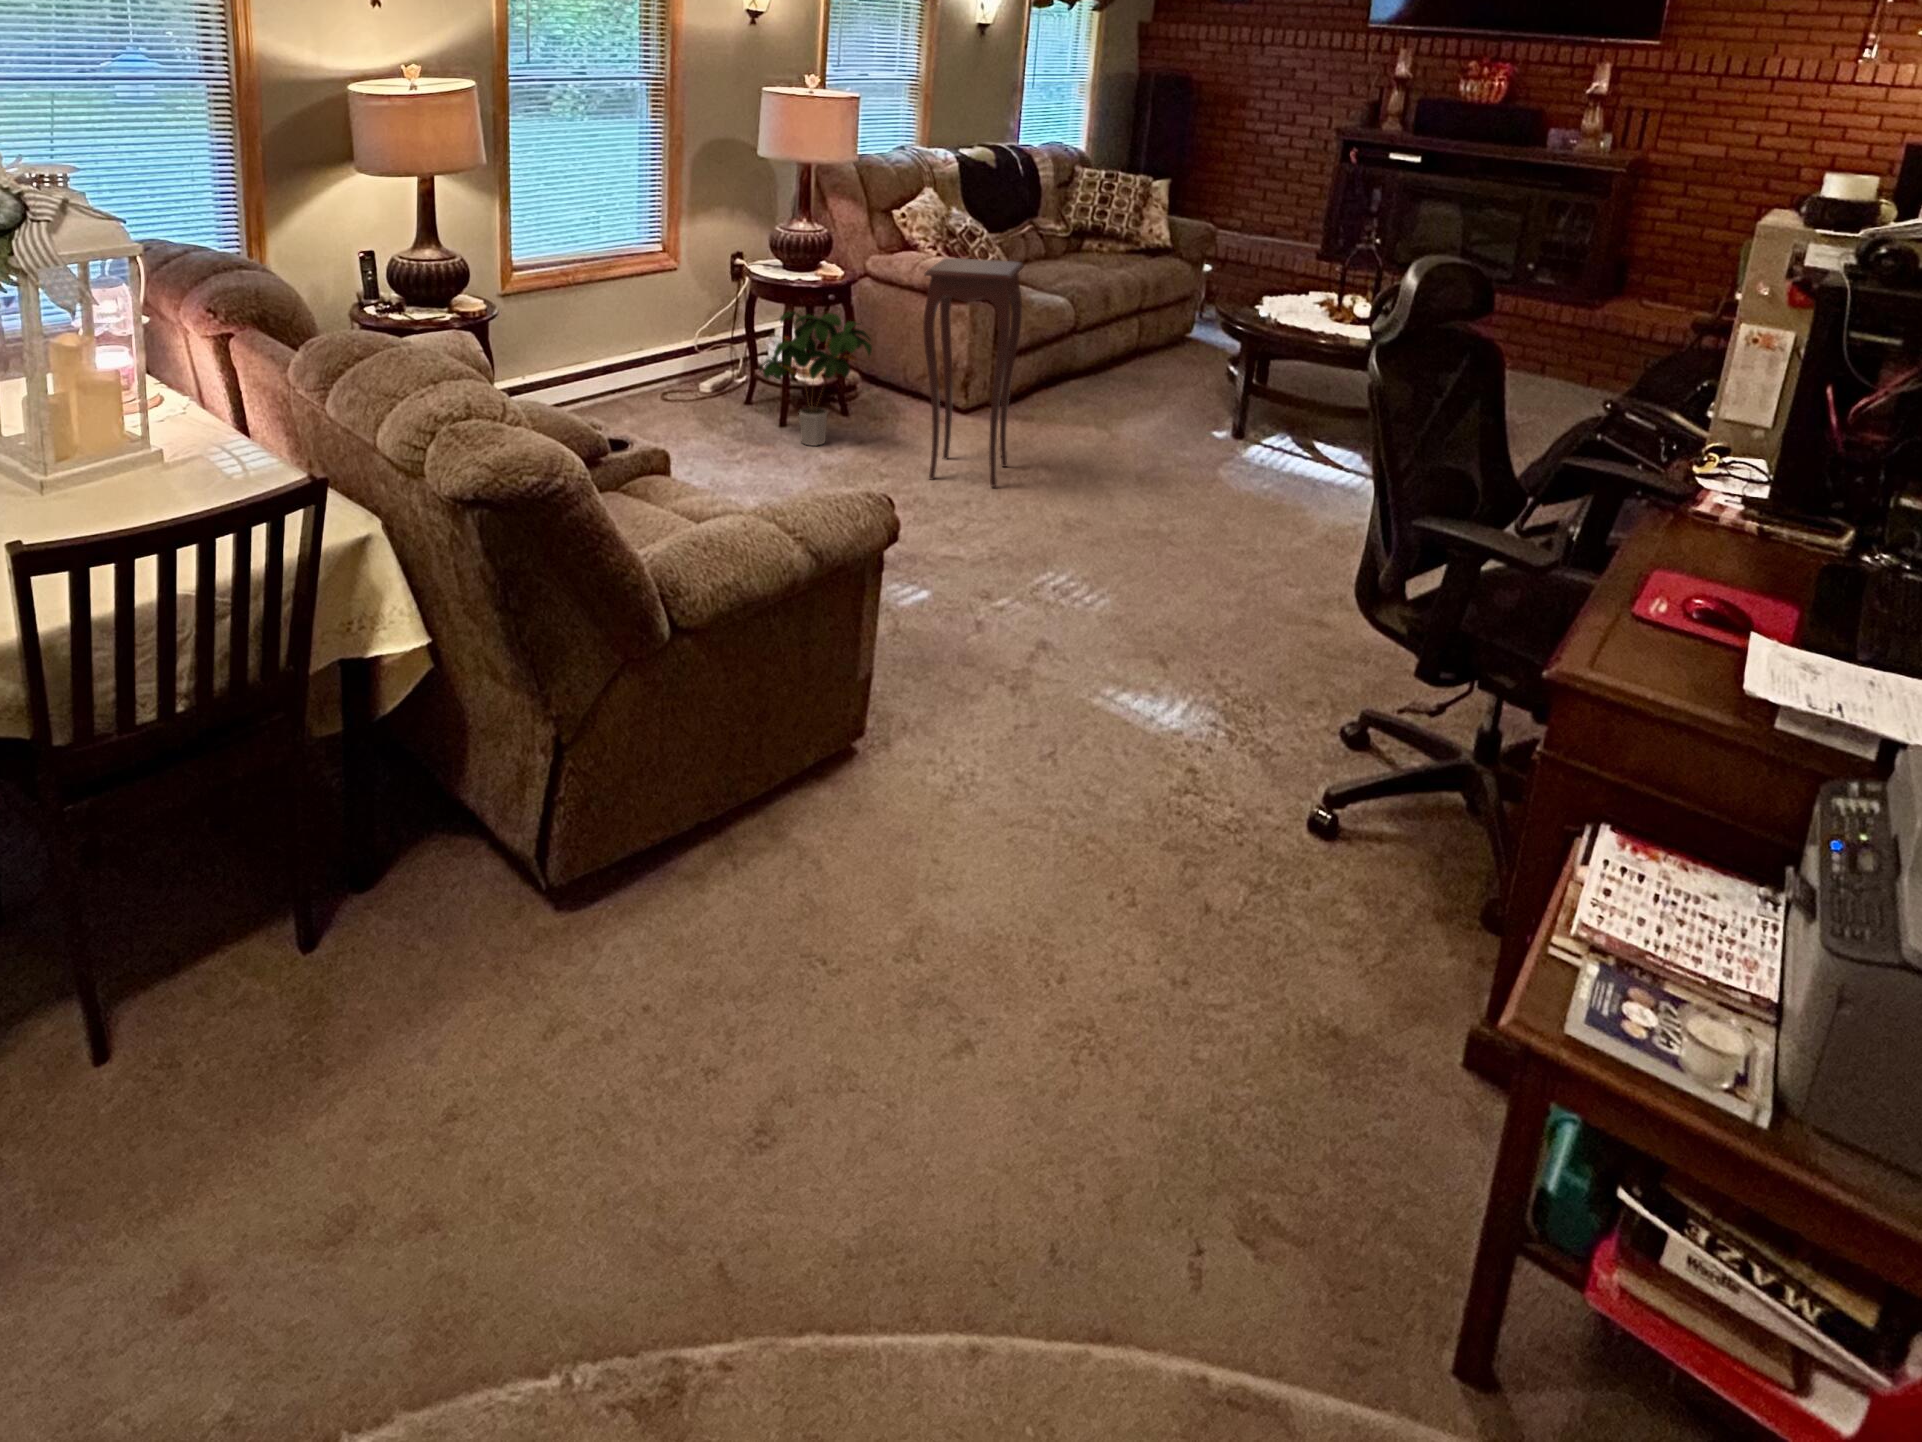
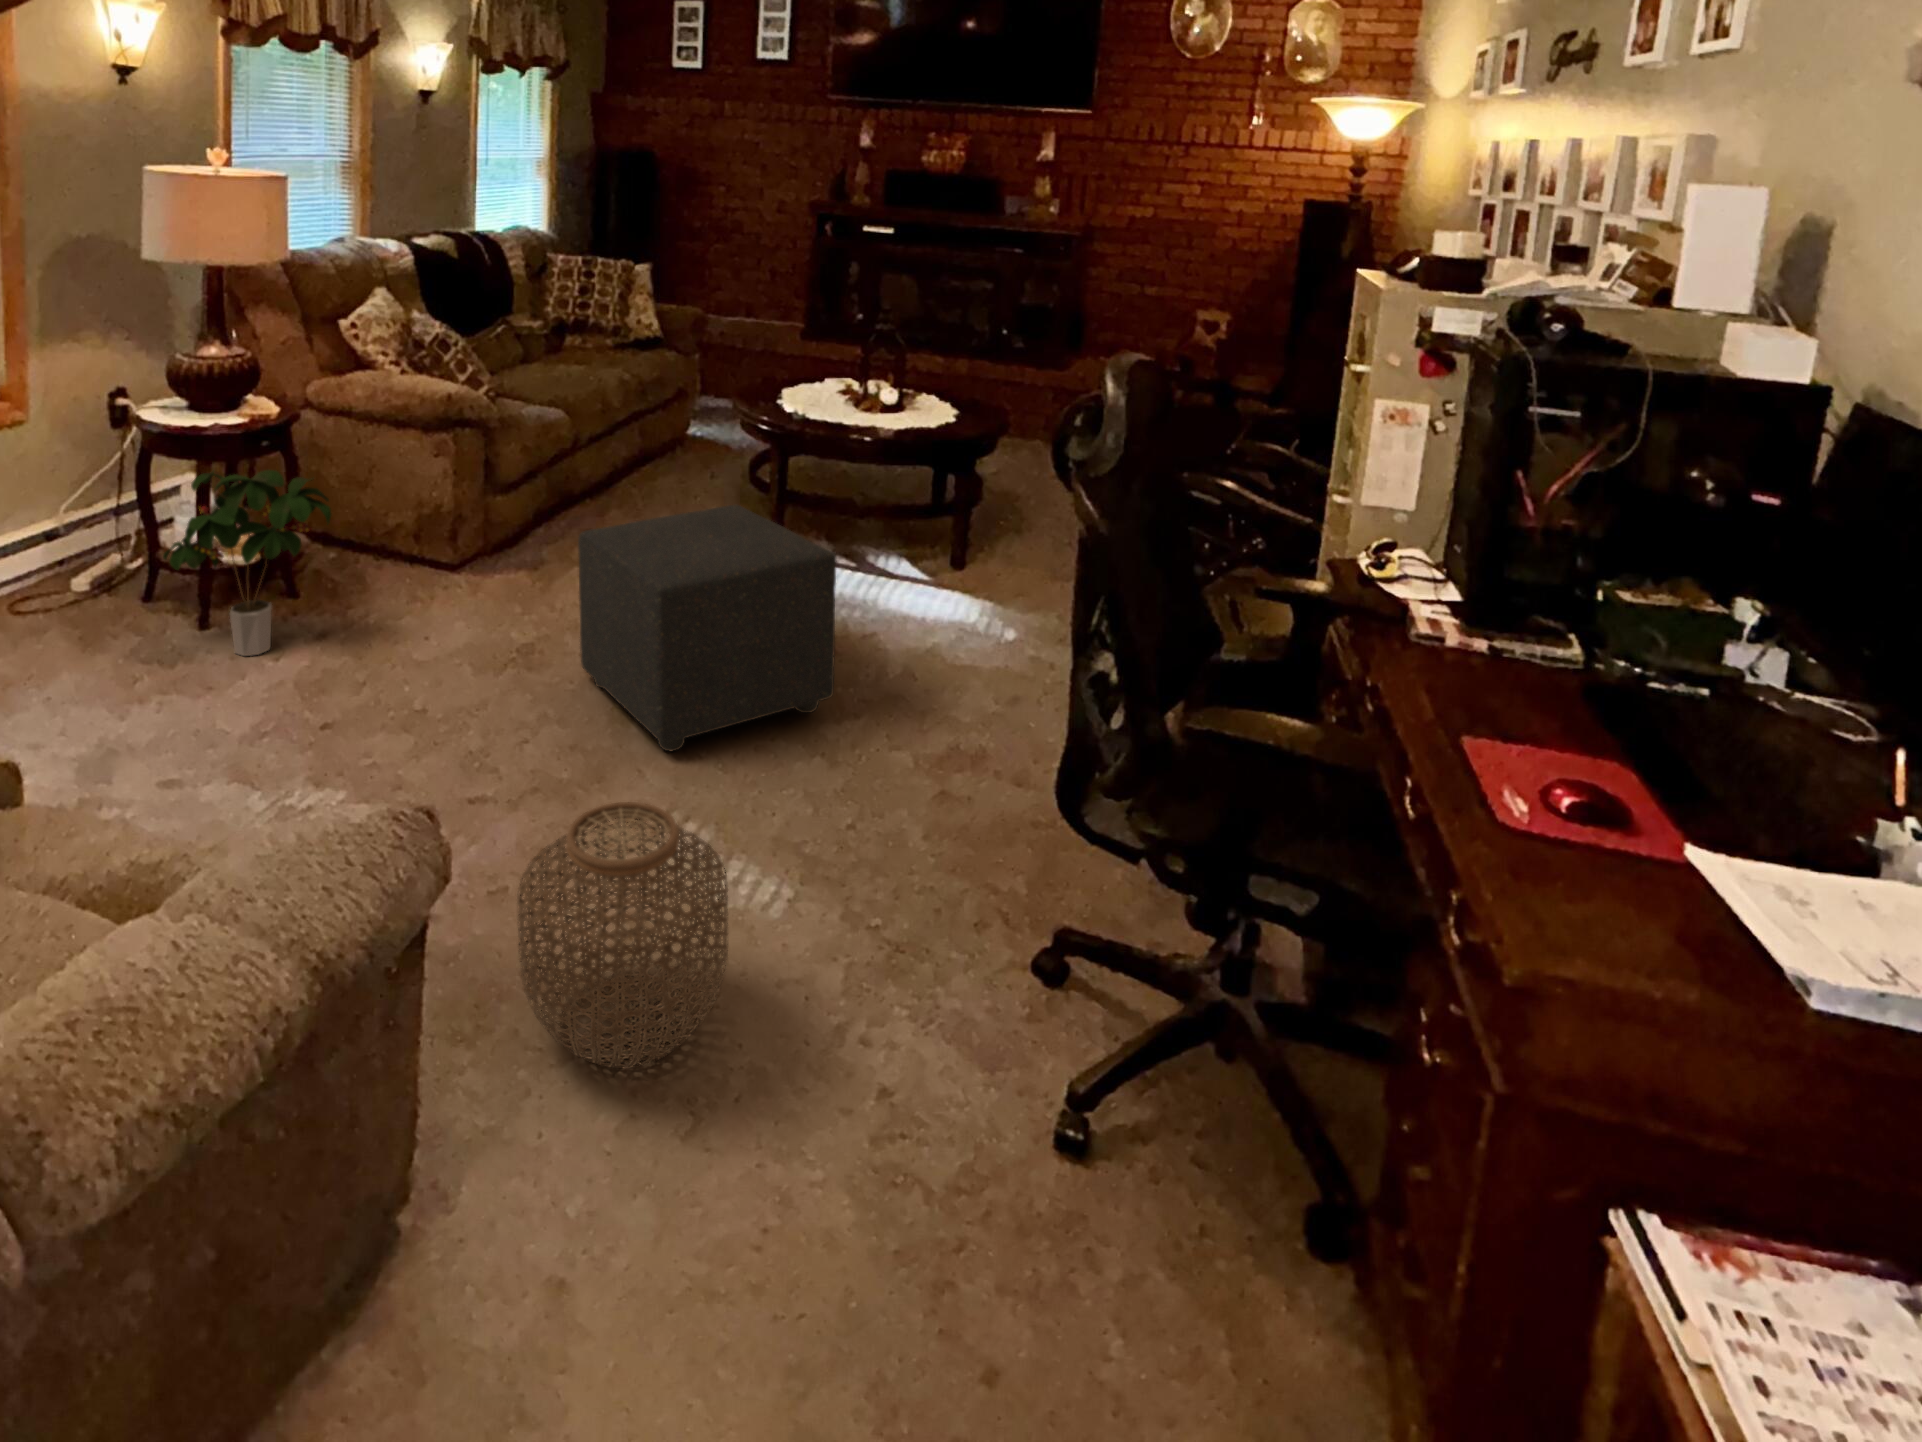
side table: present [923,258,1024,487] -> none [404,380,532,681]
ottoman: none [1043,378,1250,551] -> present [578,505,837,751]
woven basket: none [948,541,1092,709] -> present [517,802,728,1068]

